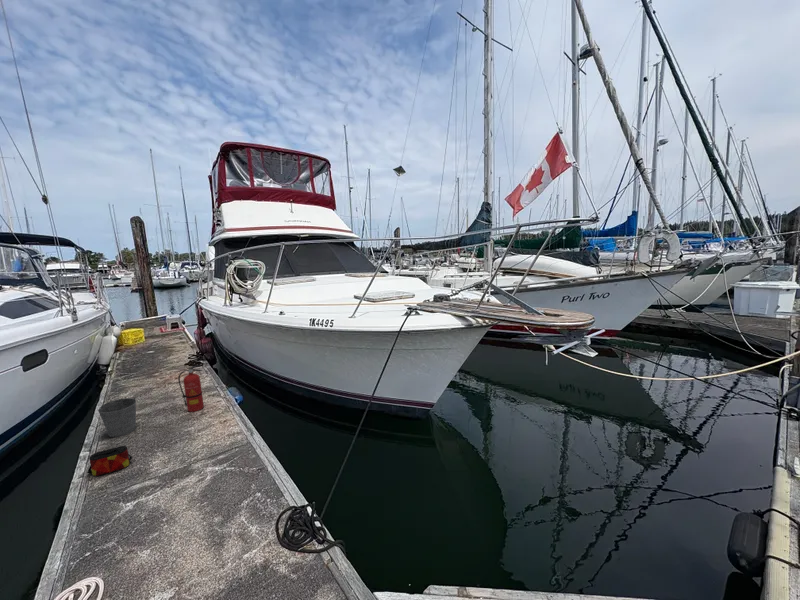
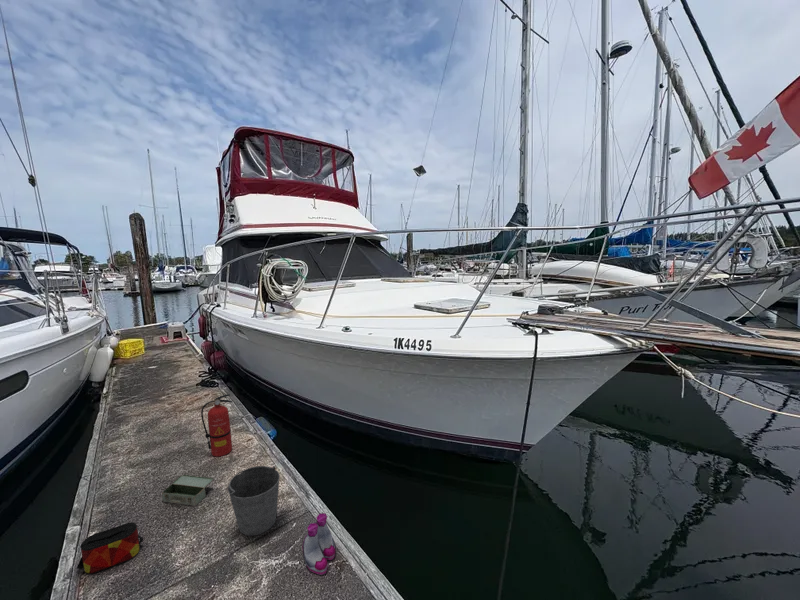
bucket: present [98,398,136,437] -> present [228,466,280,536]
toolbox: none [147,422,185,441] -> present [162,475,214,506]
boots: none [237,437,261,474] -> present [302,513,335,575]

